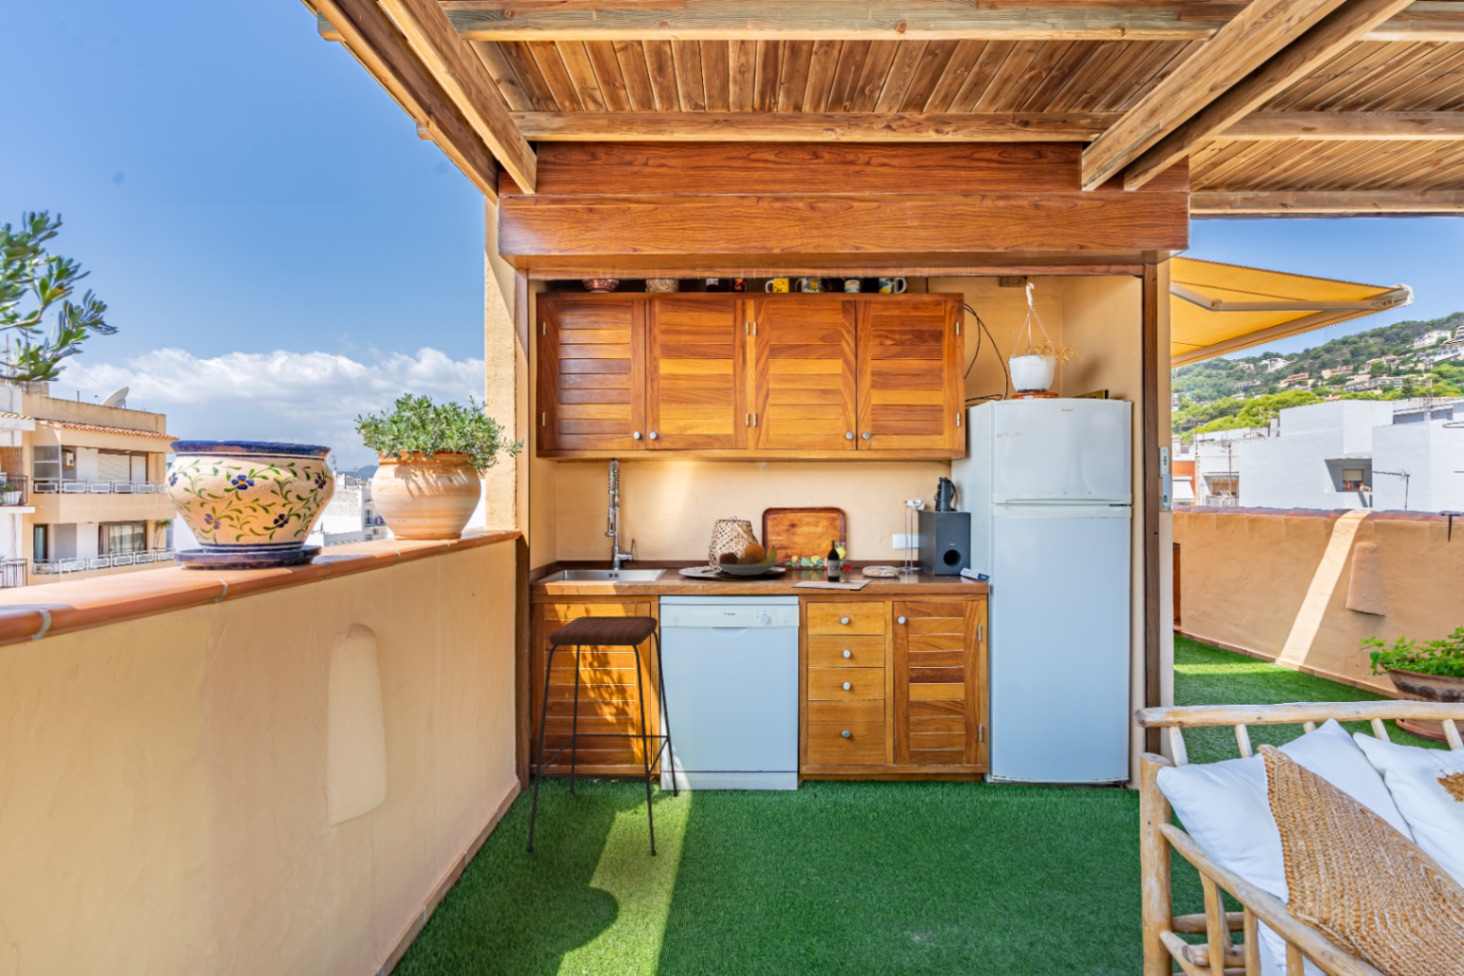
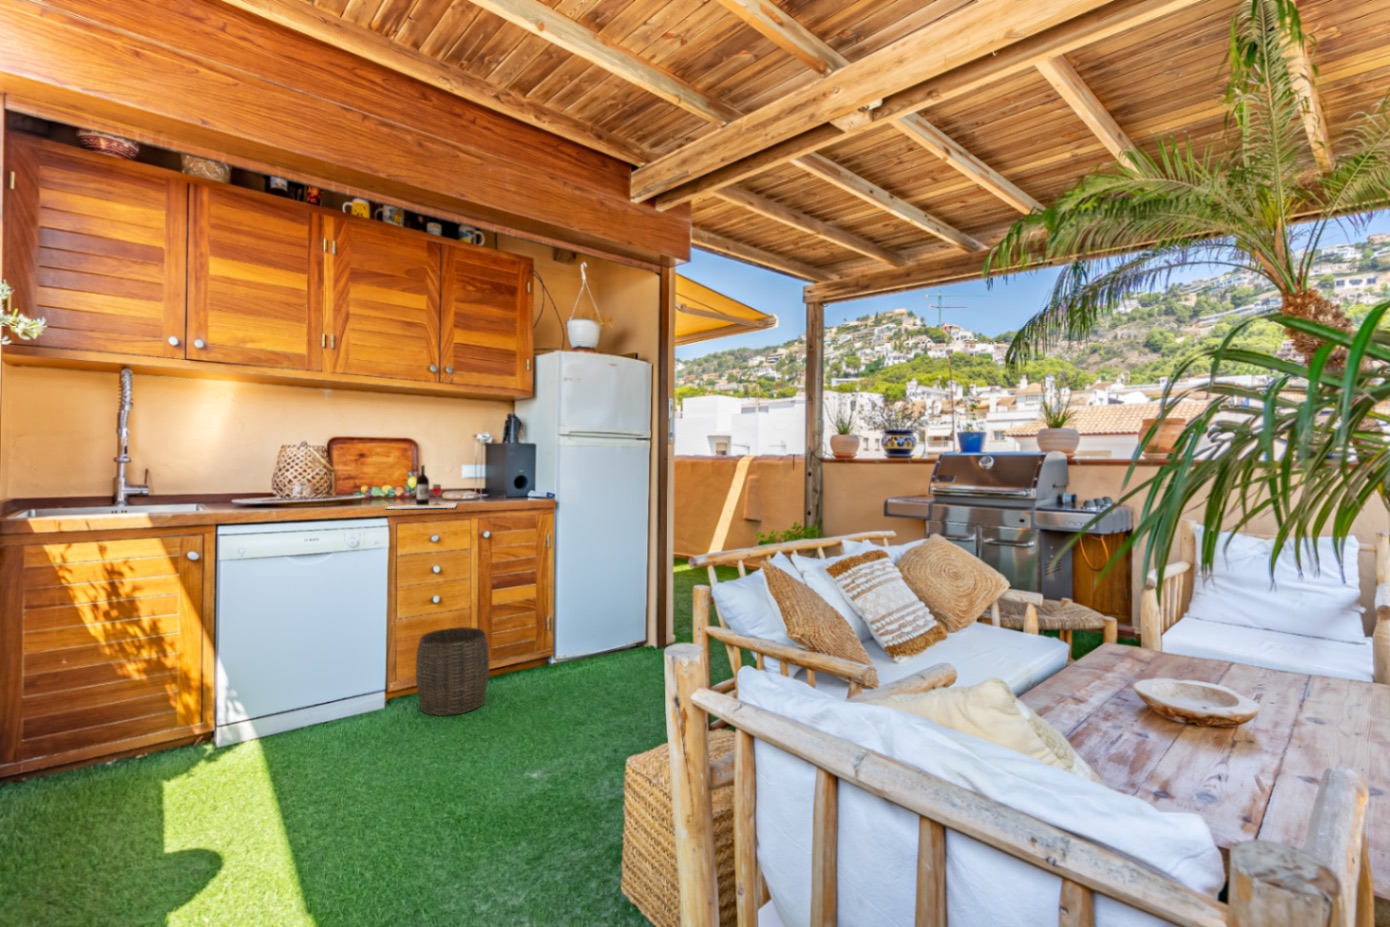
fruit bowl: present [712,544,780,575] -> none [272,472,357,504]
bar stool: present [527,616,678,855] -> none [46,547,251,847]
woven basket: none [822,718,899,821] -> present [416,627,489,716]

